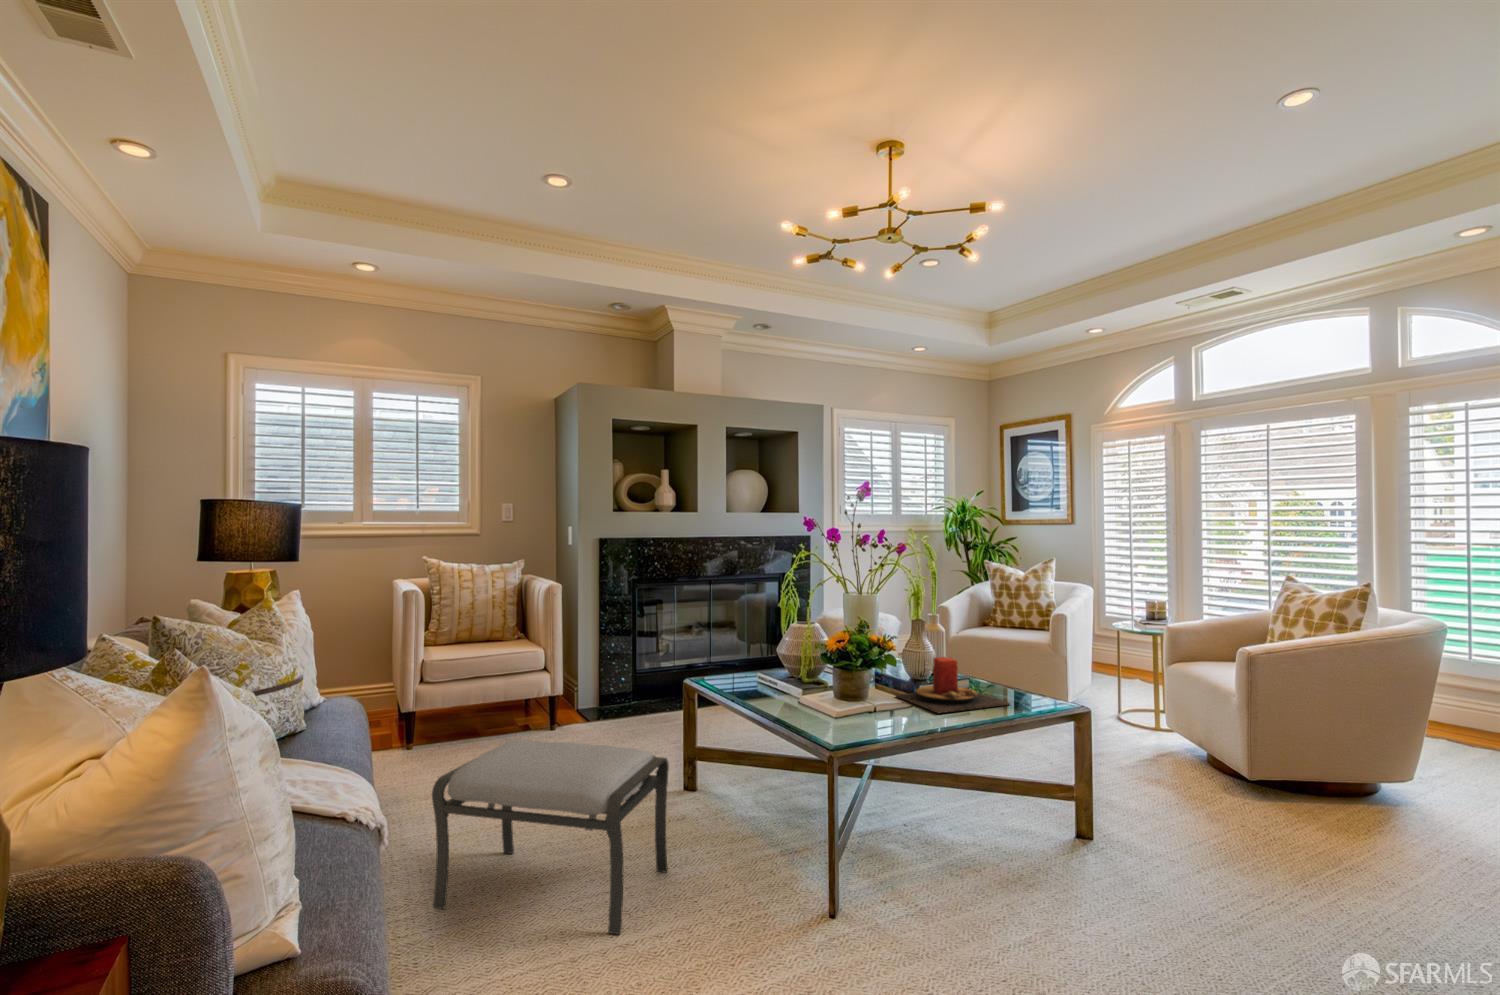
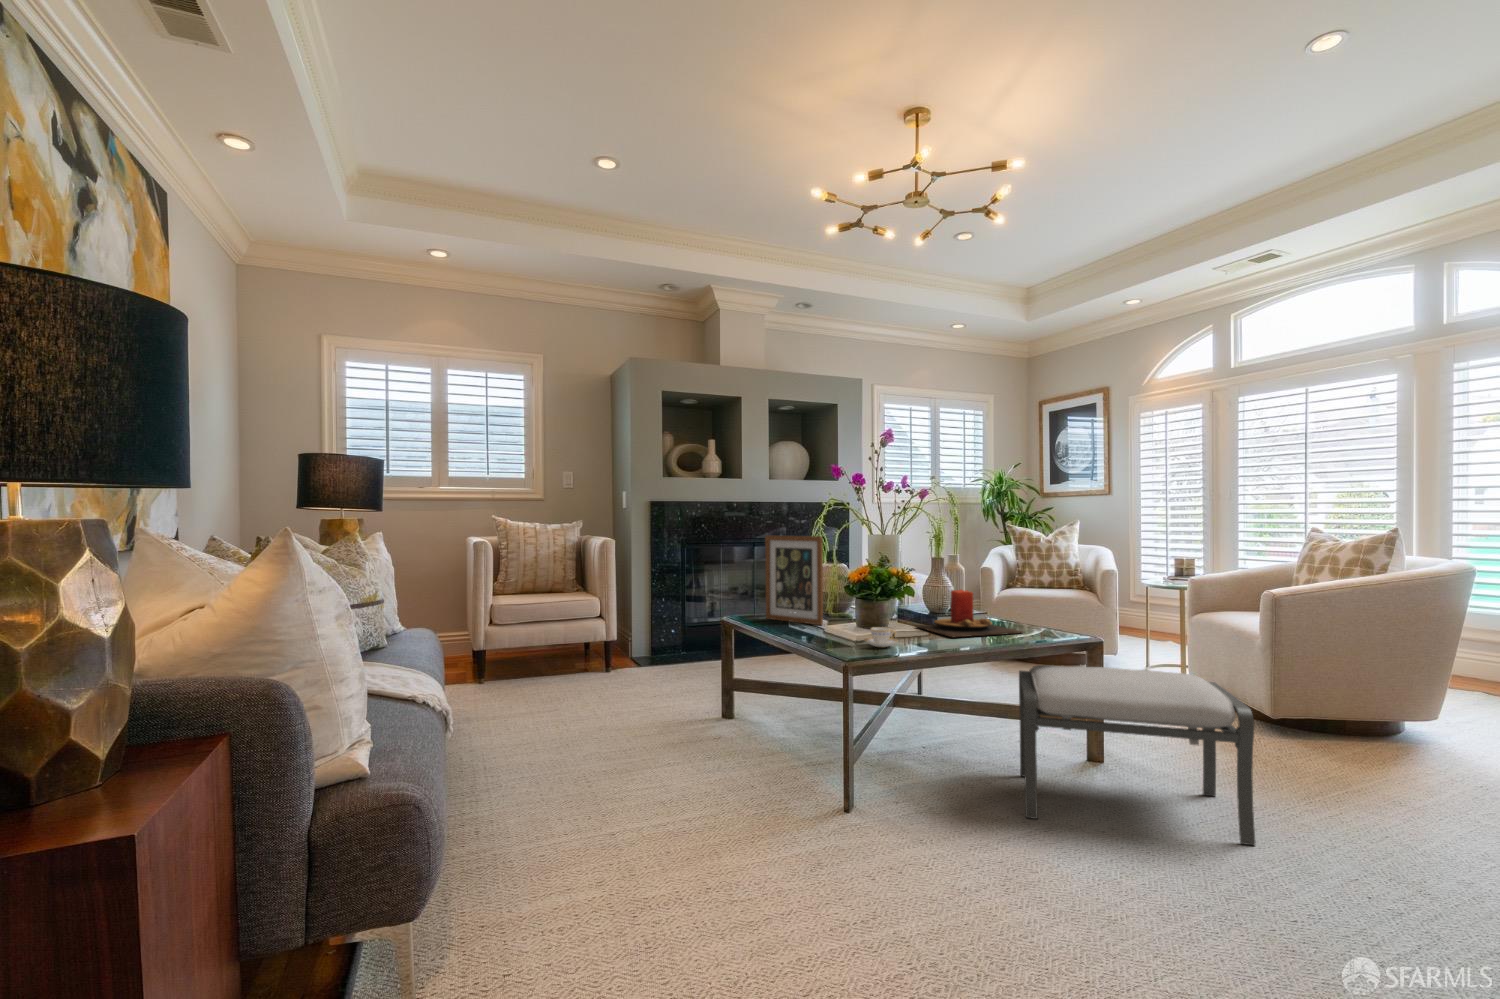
picture frame: none [733,594,796,694] -> present [765,536,823,625]
teacup: none [847,707,883,731] -> present [865,627,897,647]
ottoman: present [432,740,669,934] -> present [1019,665,1255,845]

